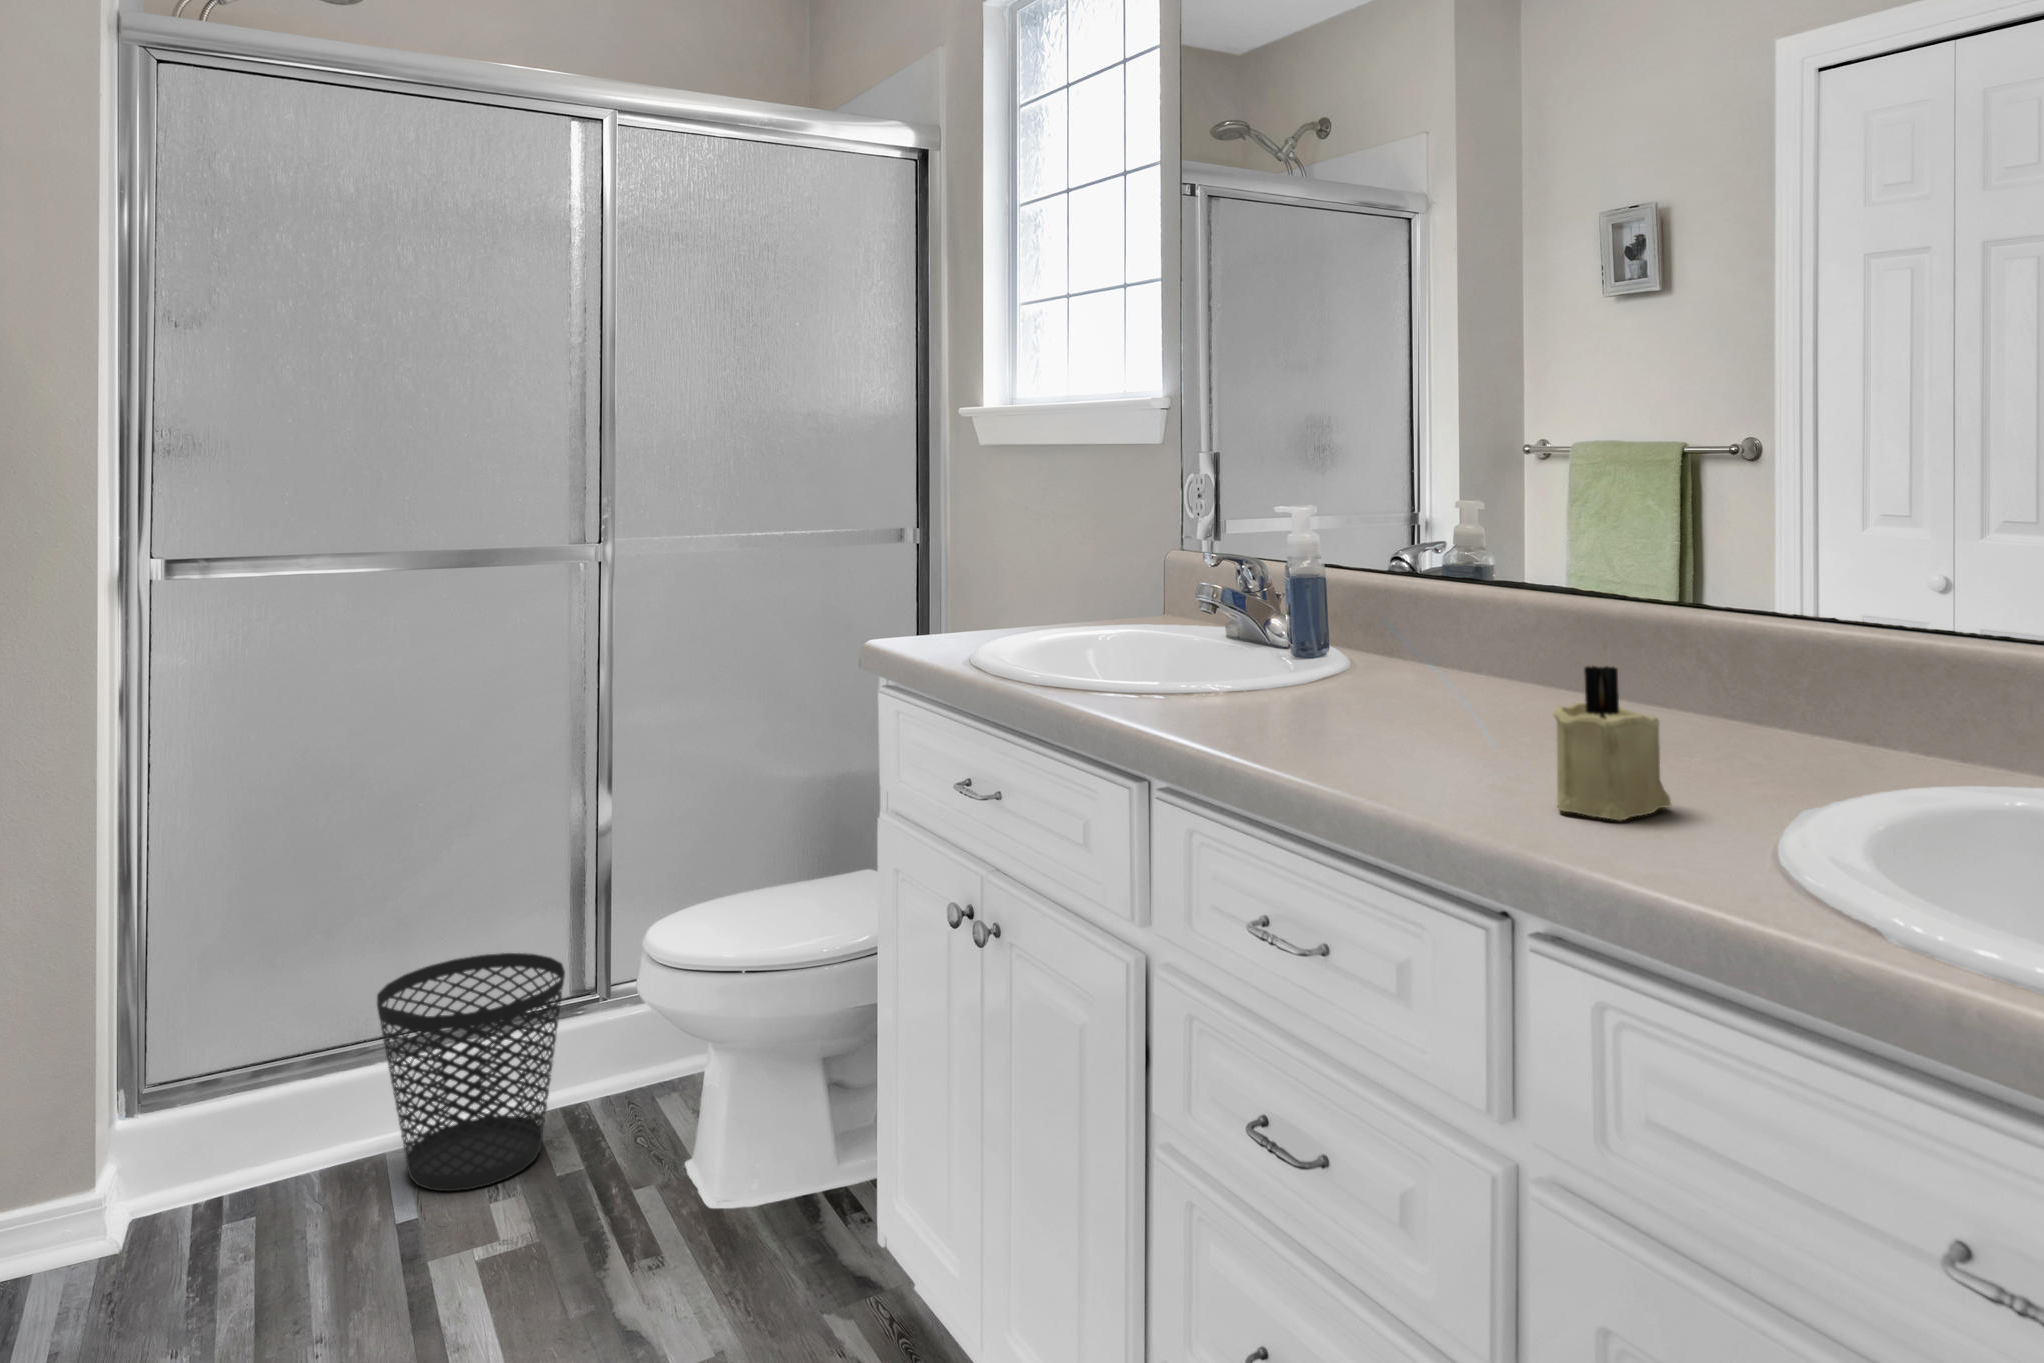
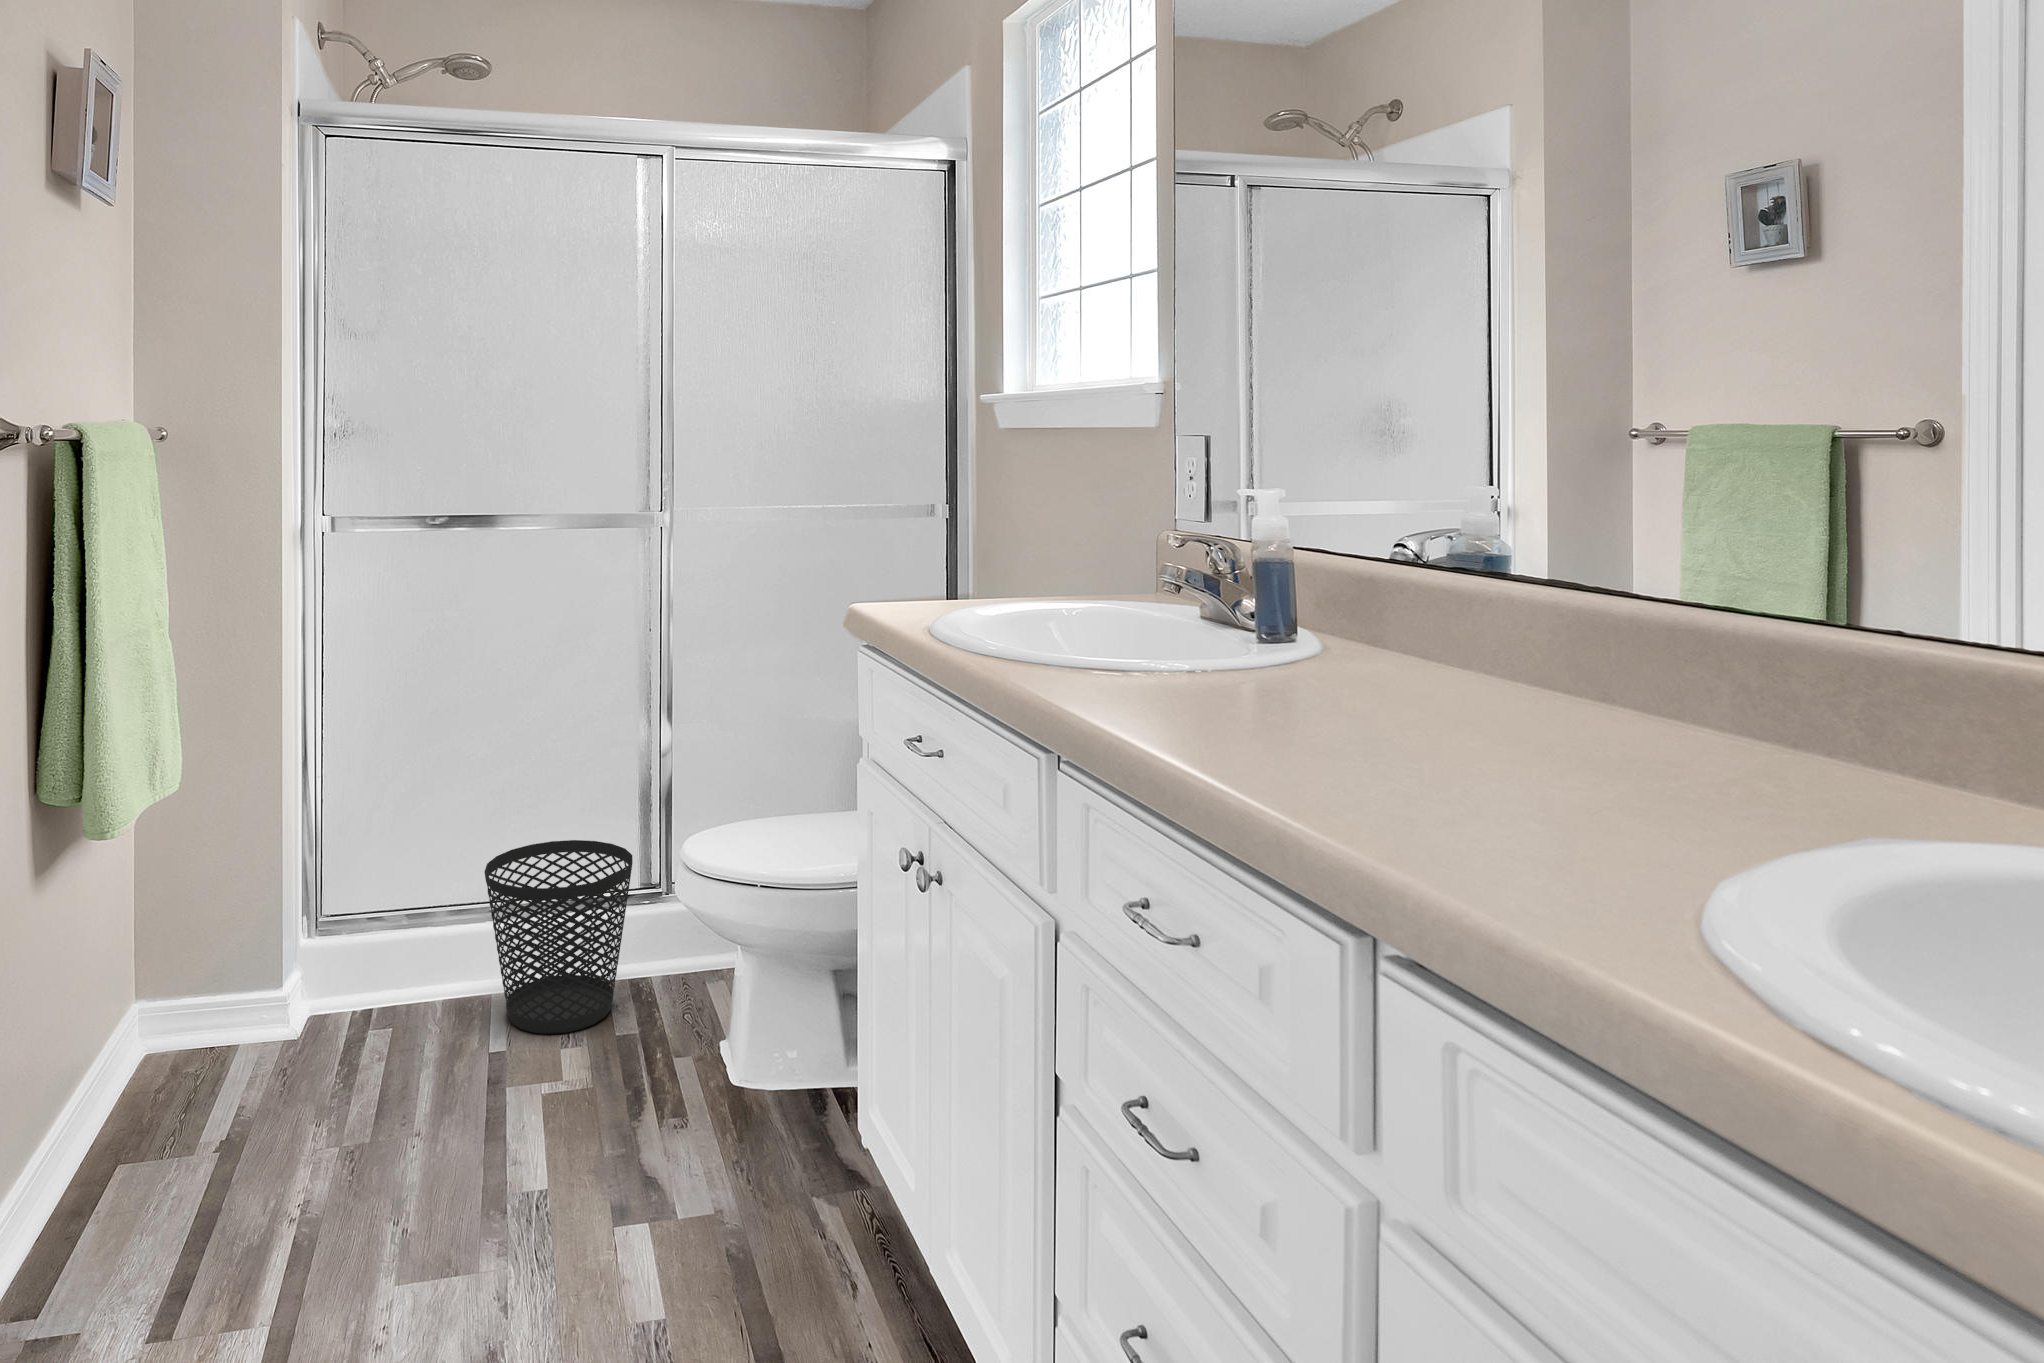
candle: present [1553,666,1671,820] -> none [1420,674,1559,851]

